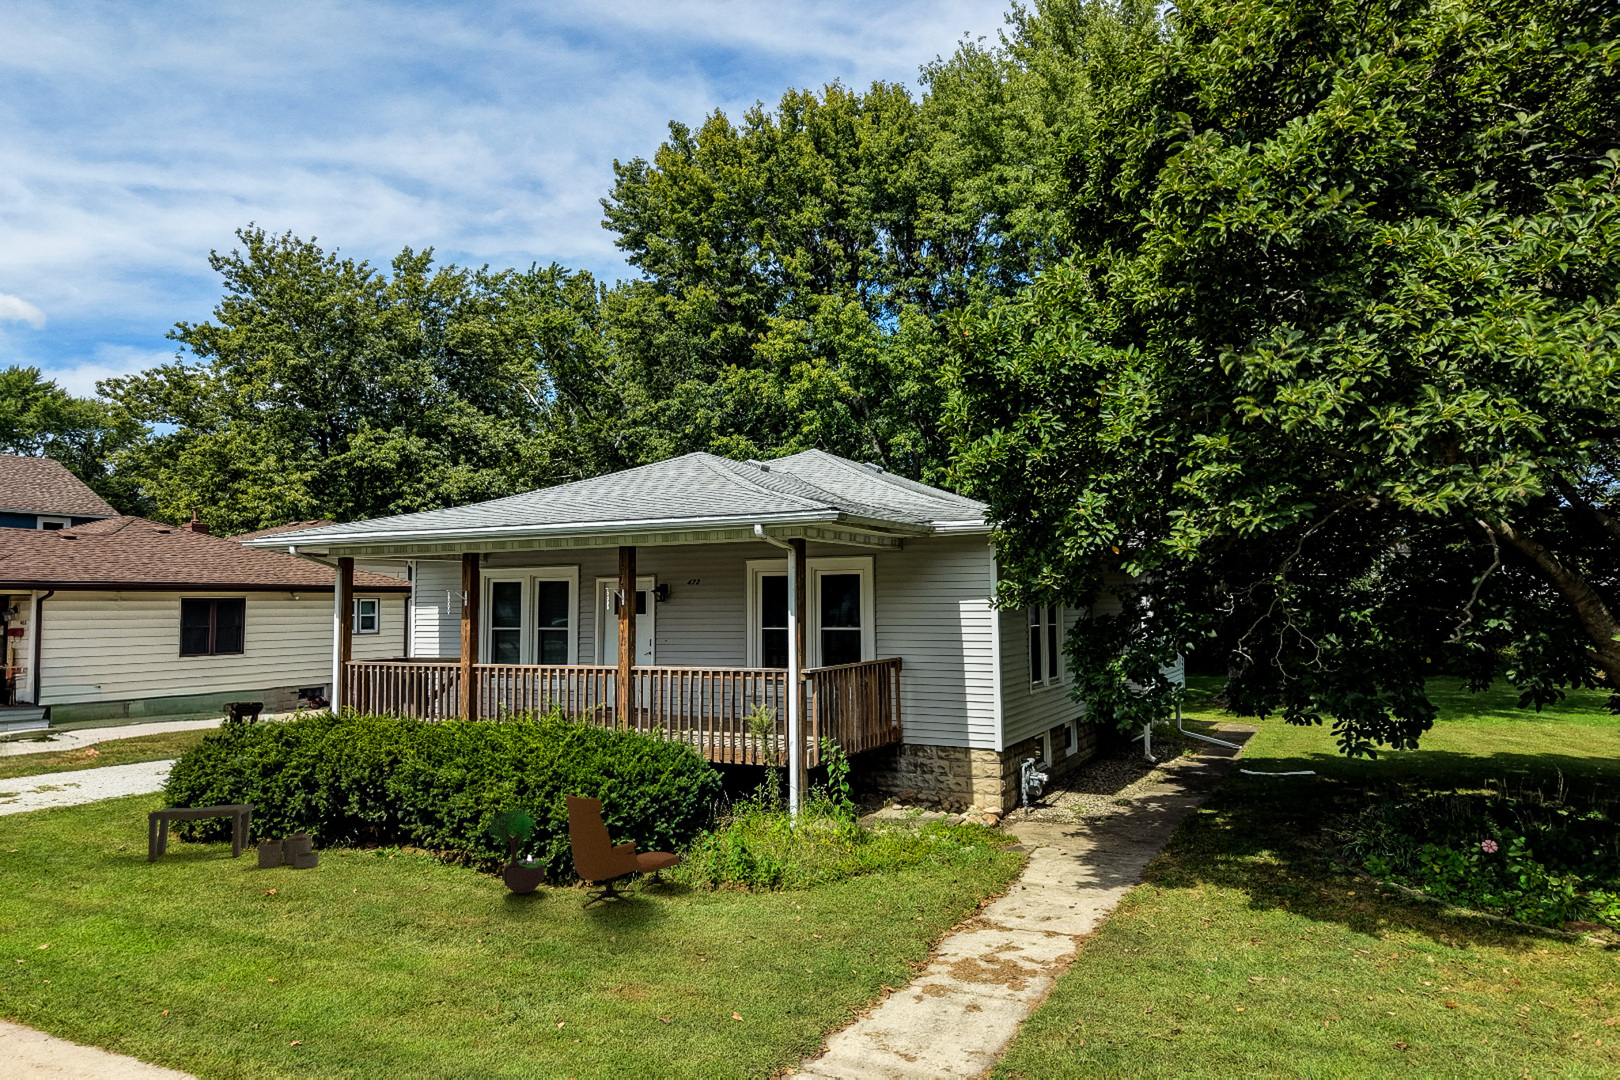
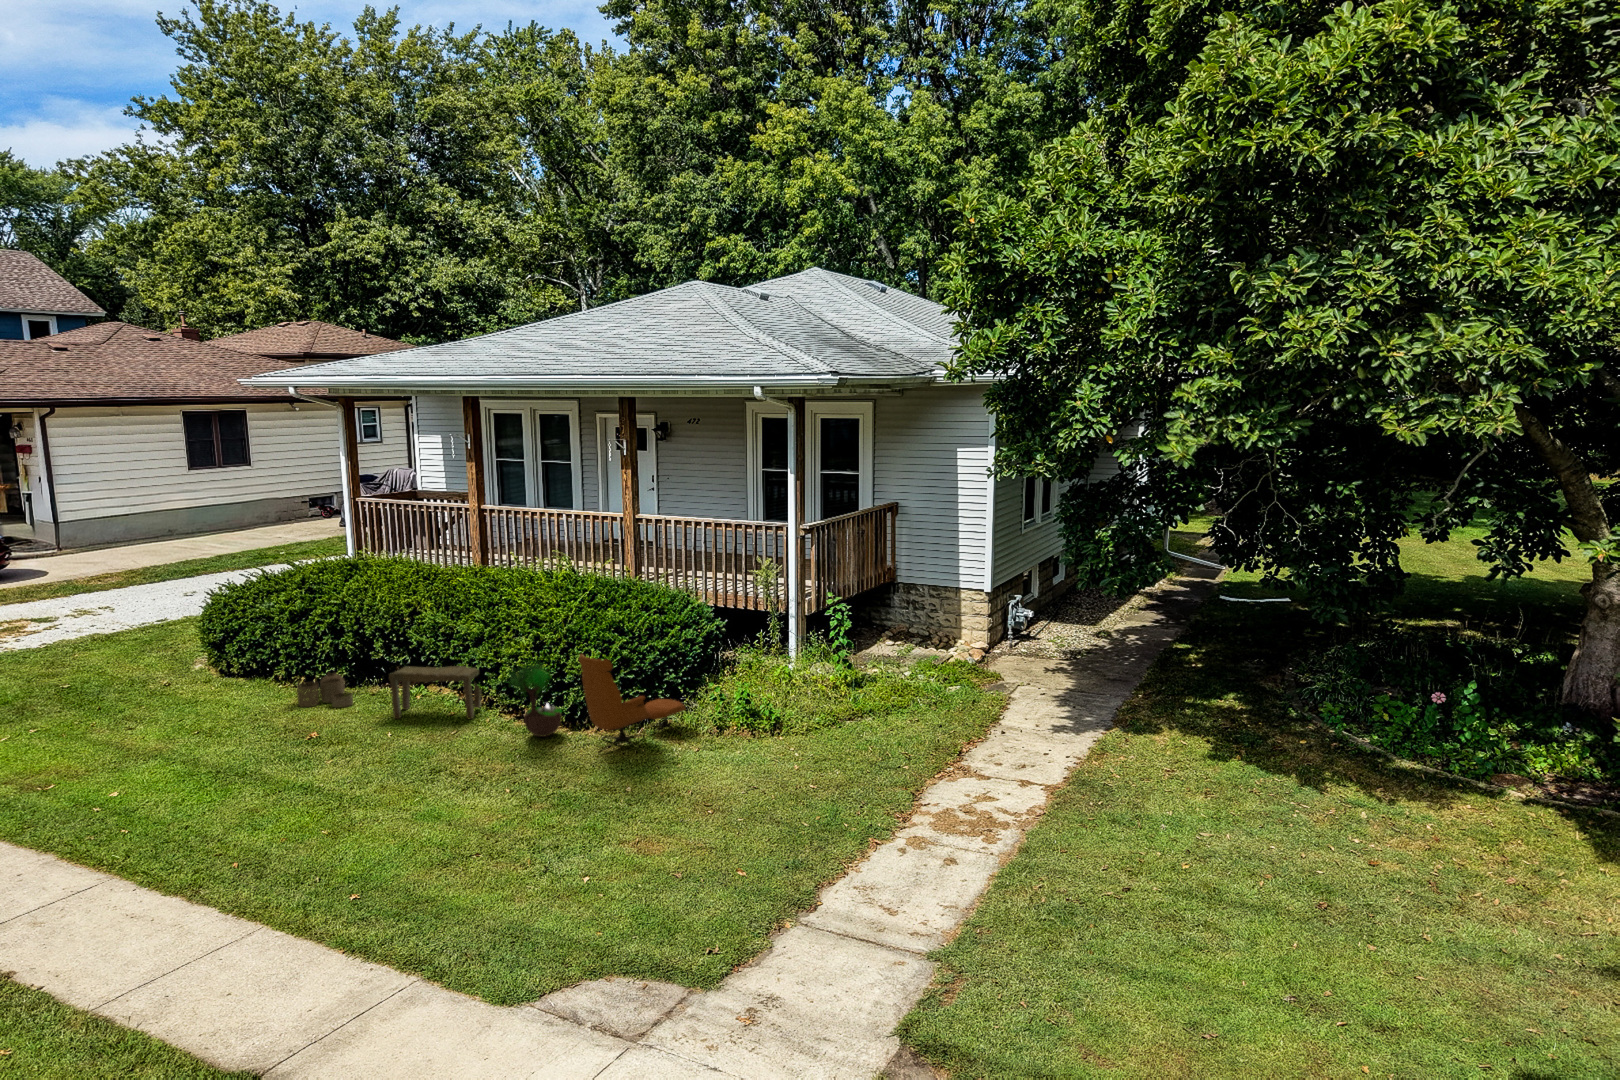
bench: present [148,803,254,862] -> present [389,666,481,719]

